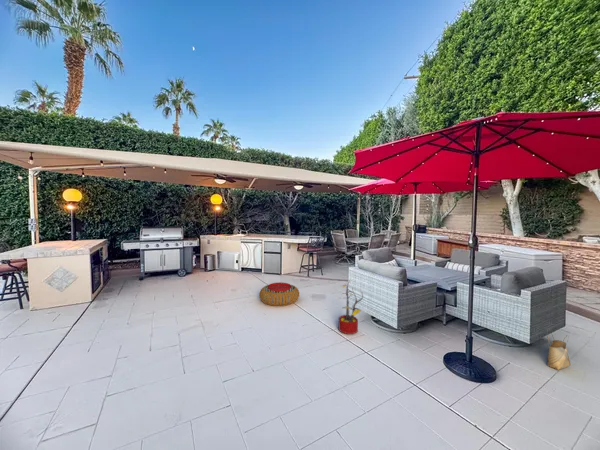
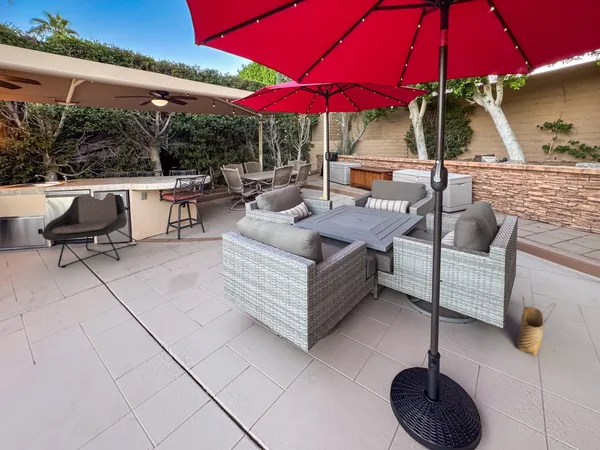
lounge chair: none [245,241,282,283] -> present [42,193,137,268]
pouf: present [259,282,299,306] -> none [49,268,147,323]
decorative plant: present [339,285,363,334] -> none [194,259,240,372]

